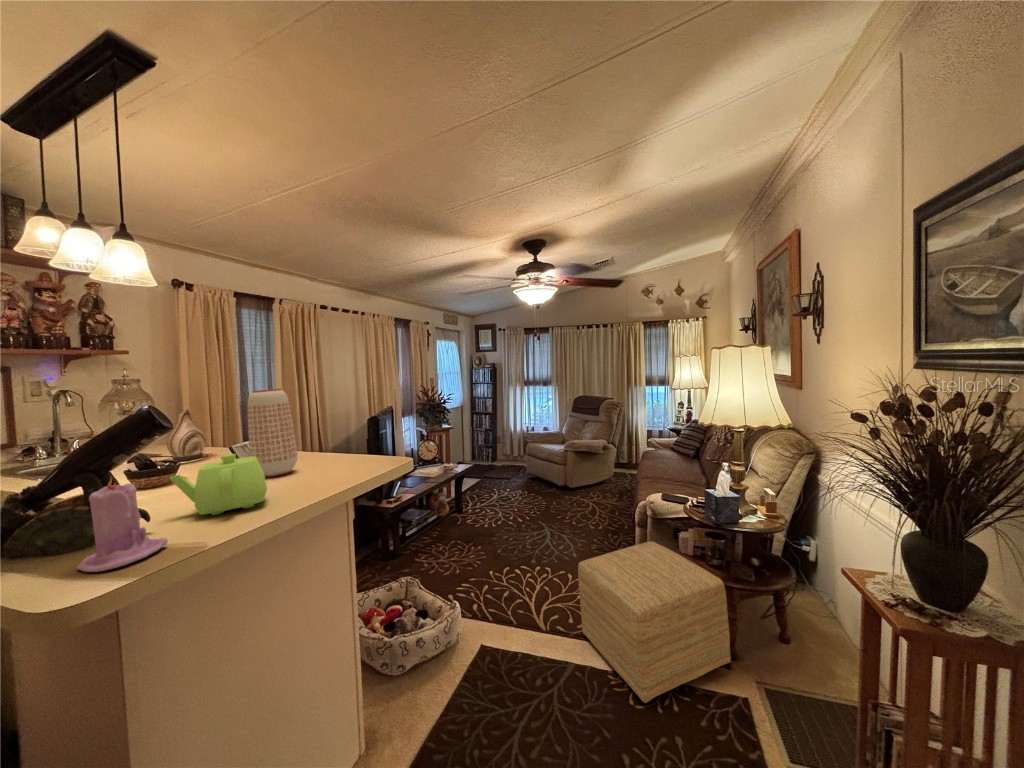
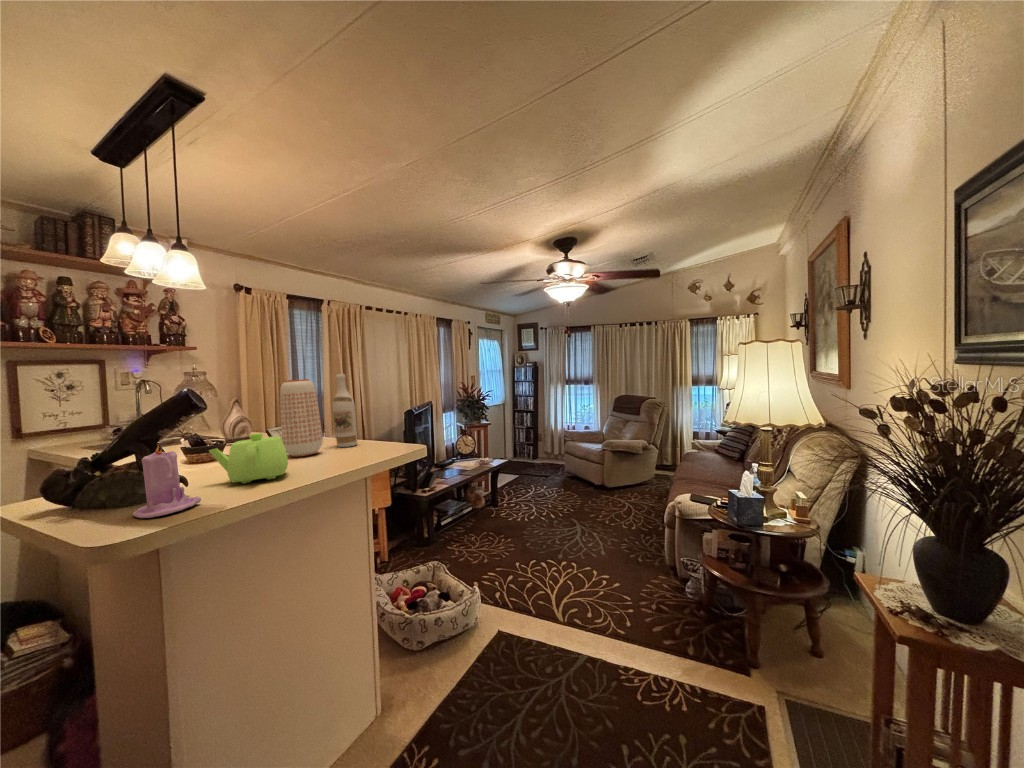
wine bottle: none [306,382,335,463] -> present [333,374,357,447]
ottoman: present [578,542,731,703] -> none [595,542,751,700]

